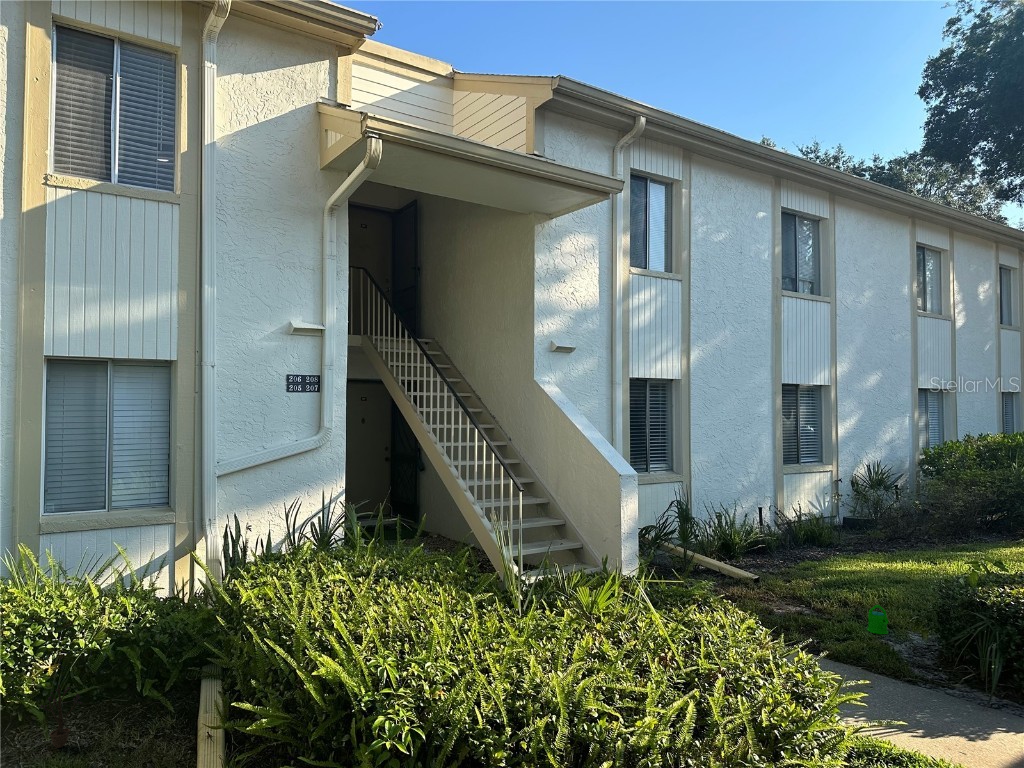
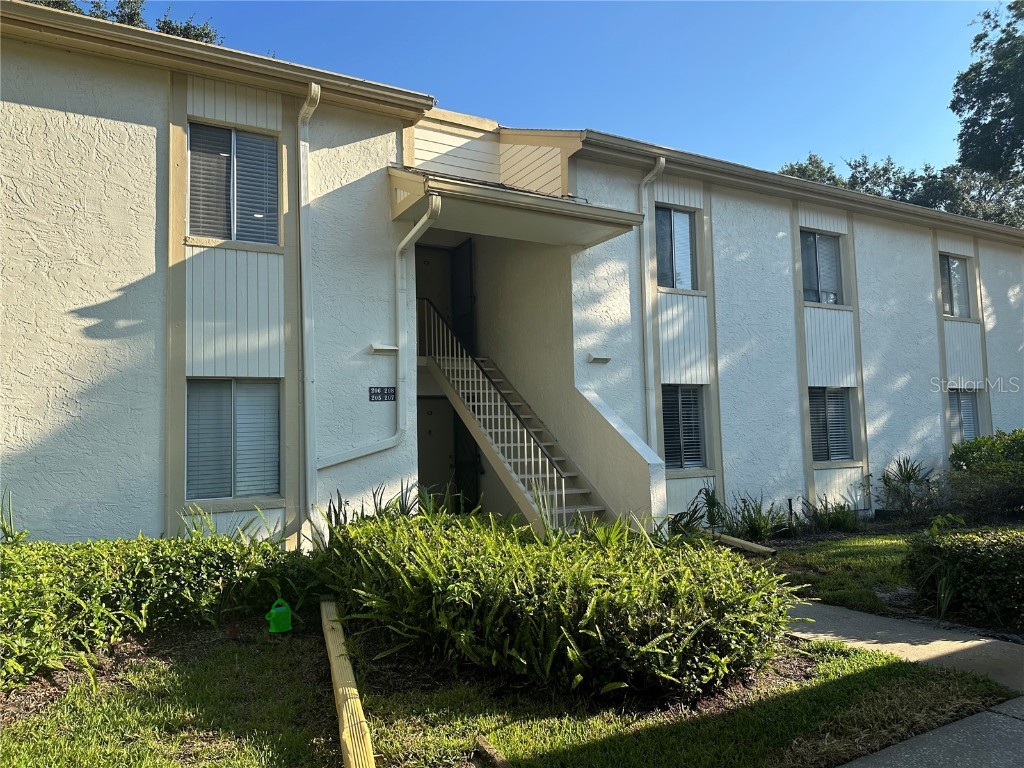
watering can: present [867,605,888,634] -> present [266,599,292,632]

